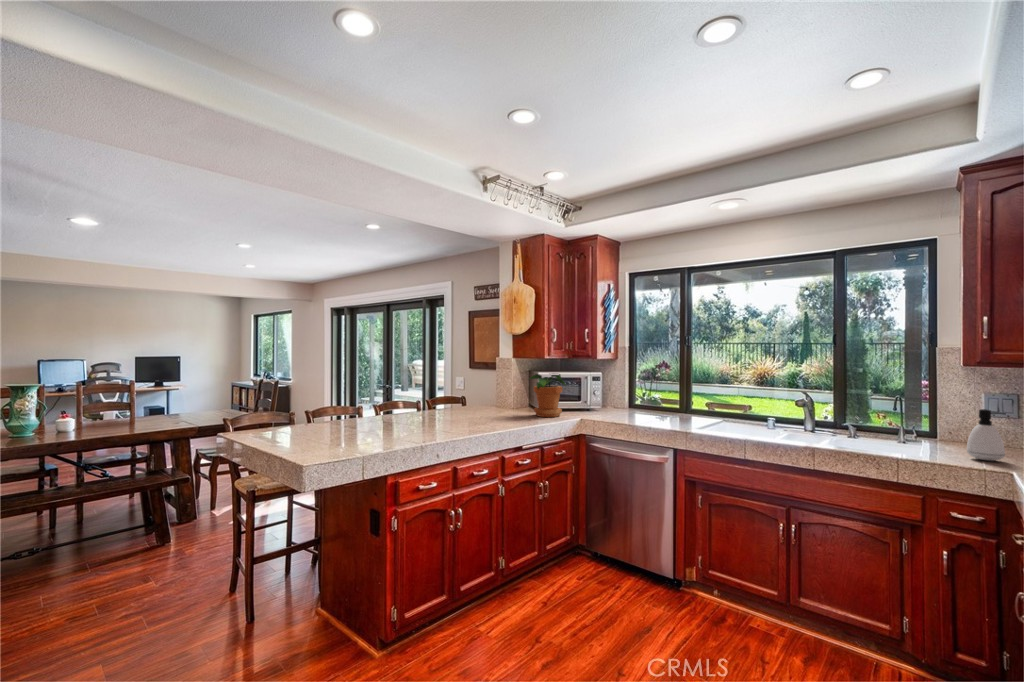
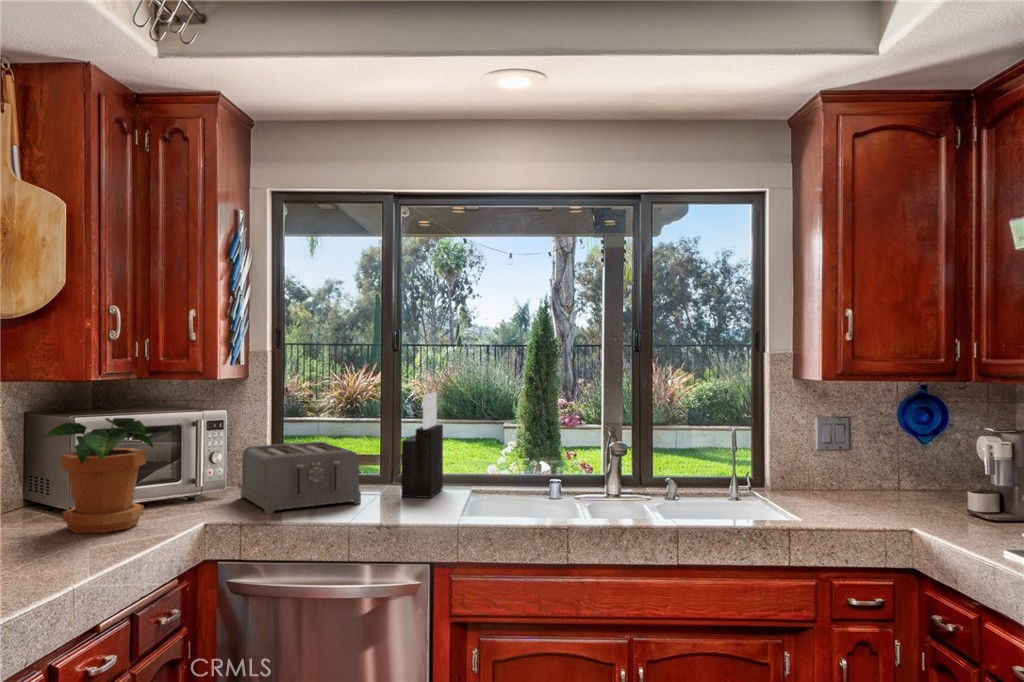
knife block: none [680,369,707,422] -> present [401,392,443,498]
toaster: none [608,390,656,420] -> present [241,442,361,514]
soap dispenser: present [967,409,1006,461] -> none [837,441,880,513]

